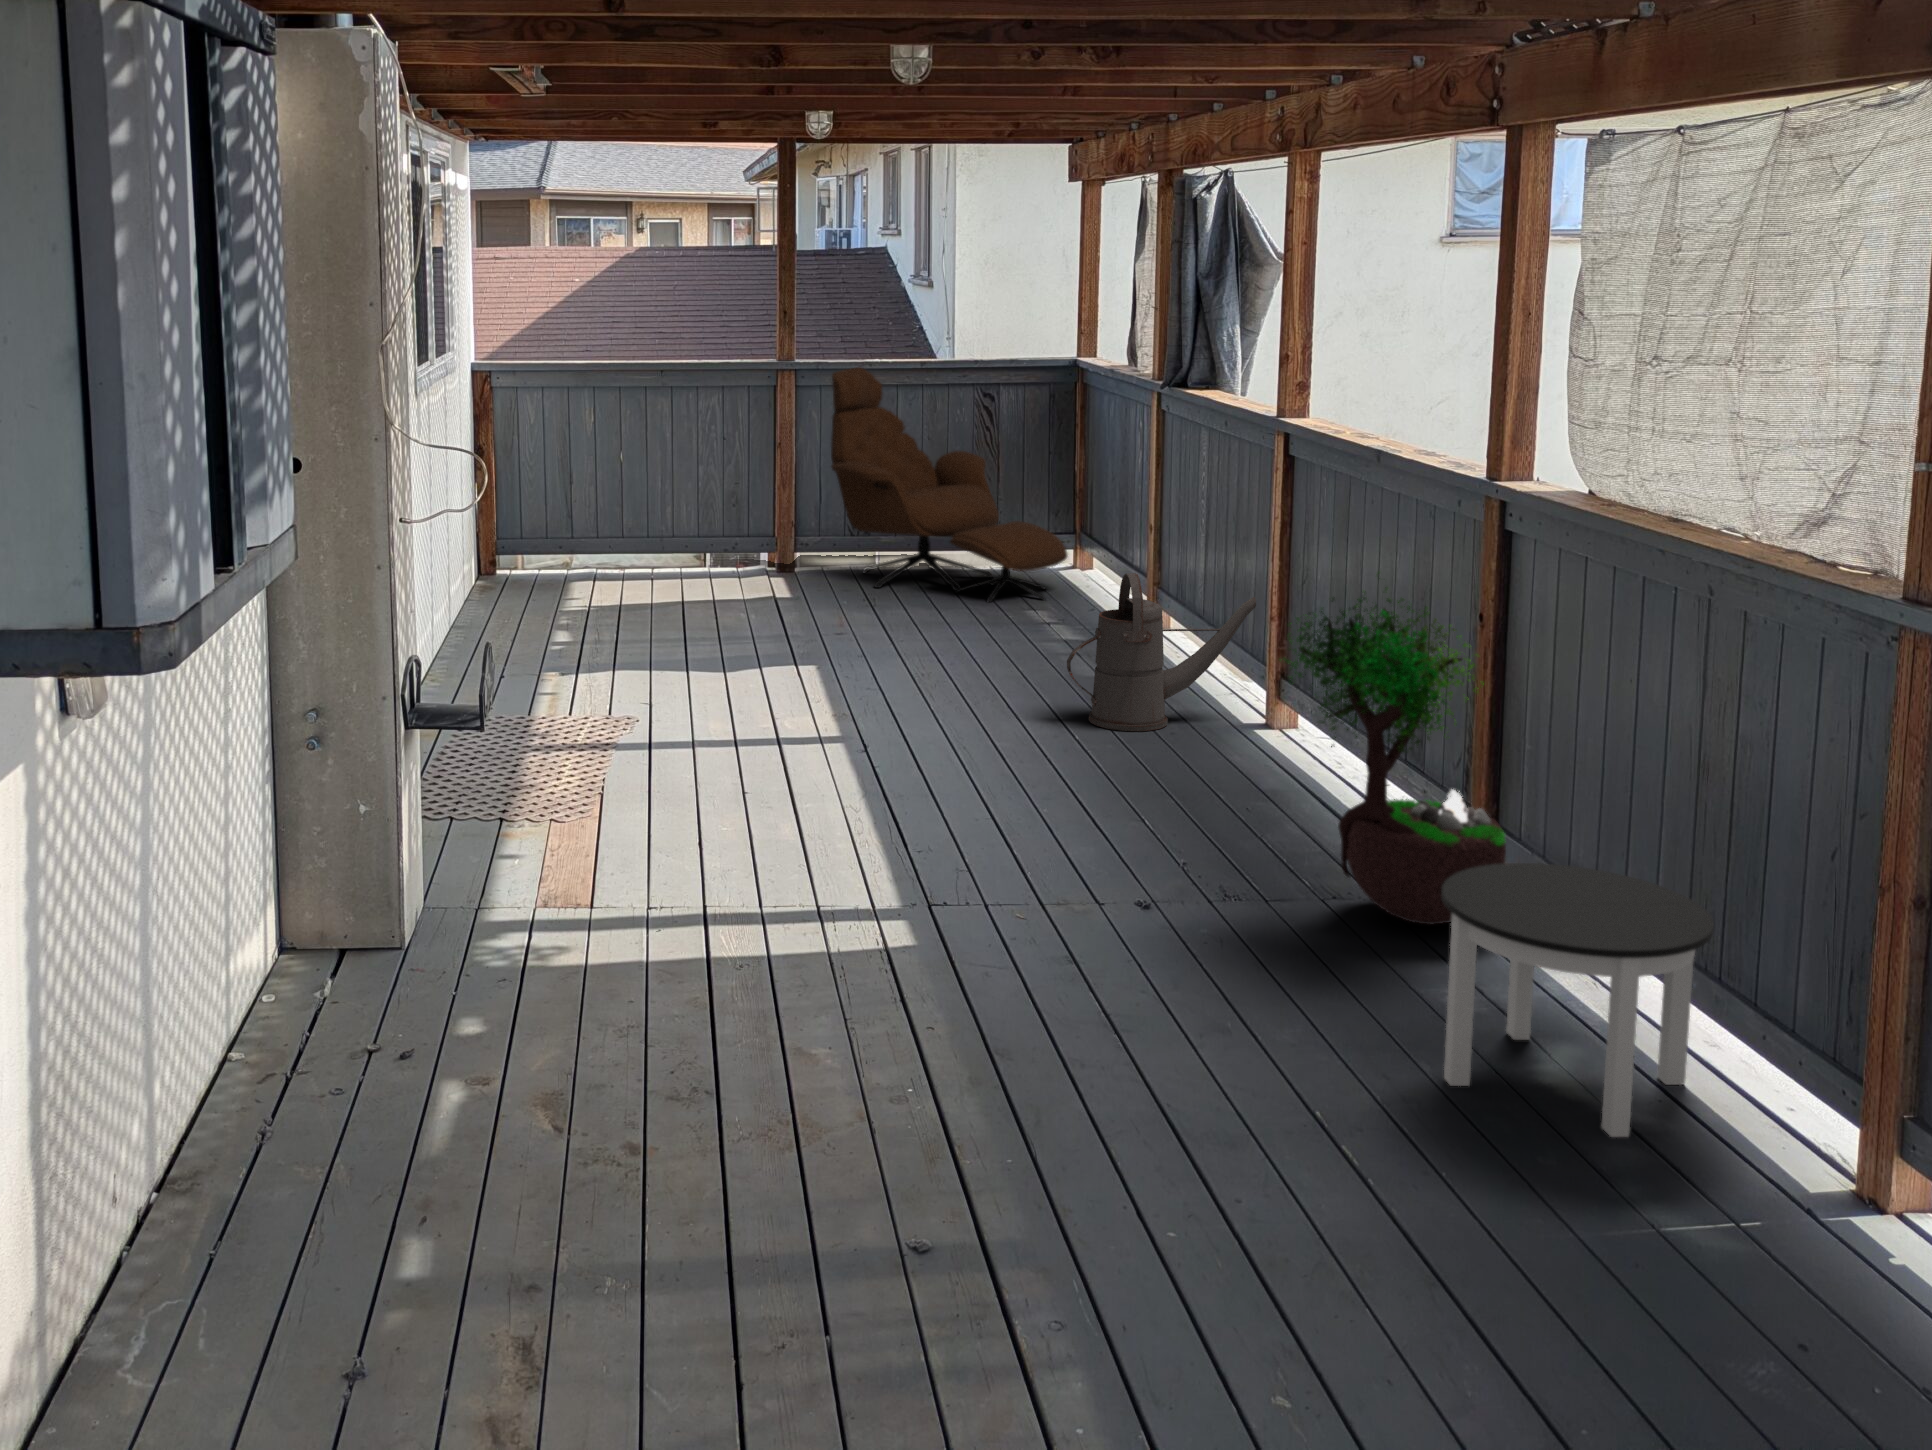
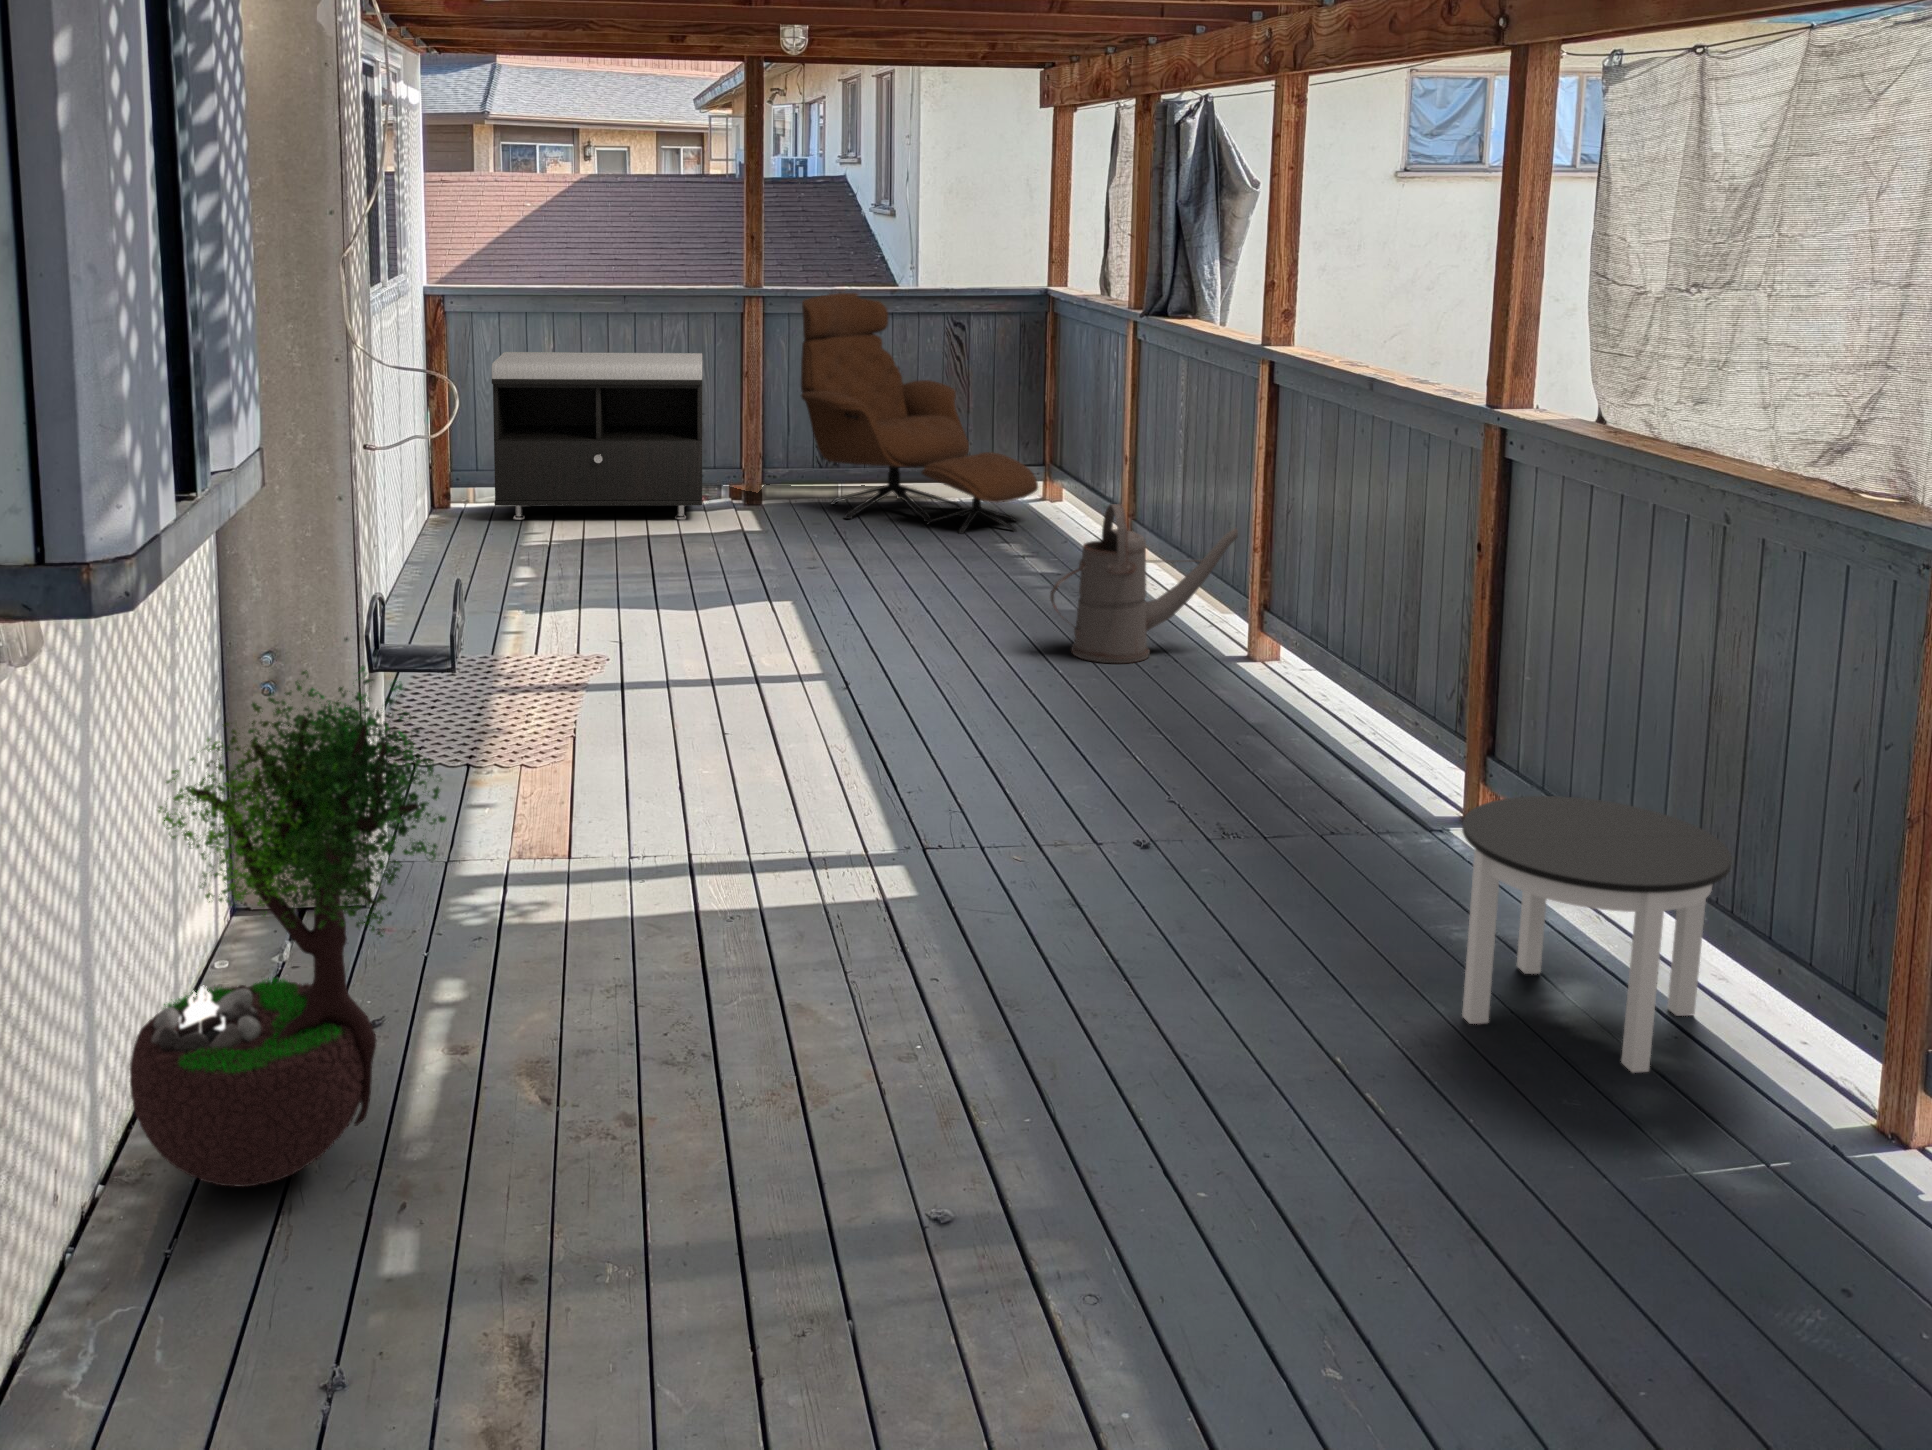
storage bench: none [532,426,736,588] -> present [492,352,702,520]
potted tree: present [1283,588,1506,925] -> present [130,666,446,1187]

